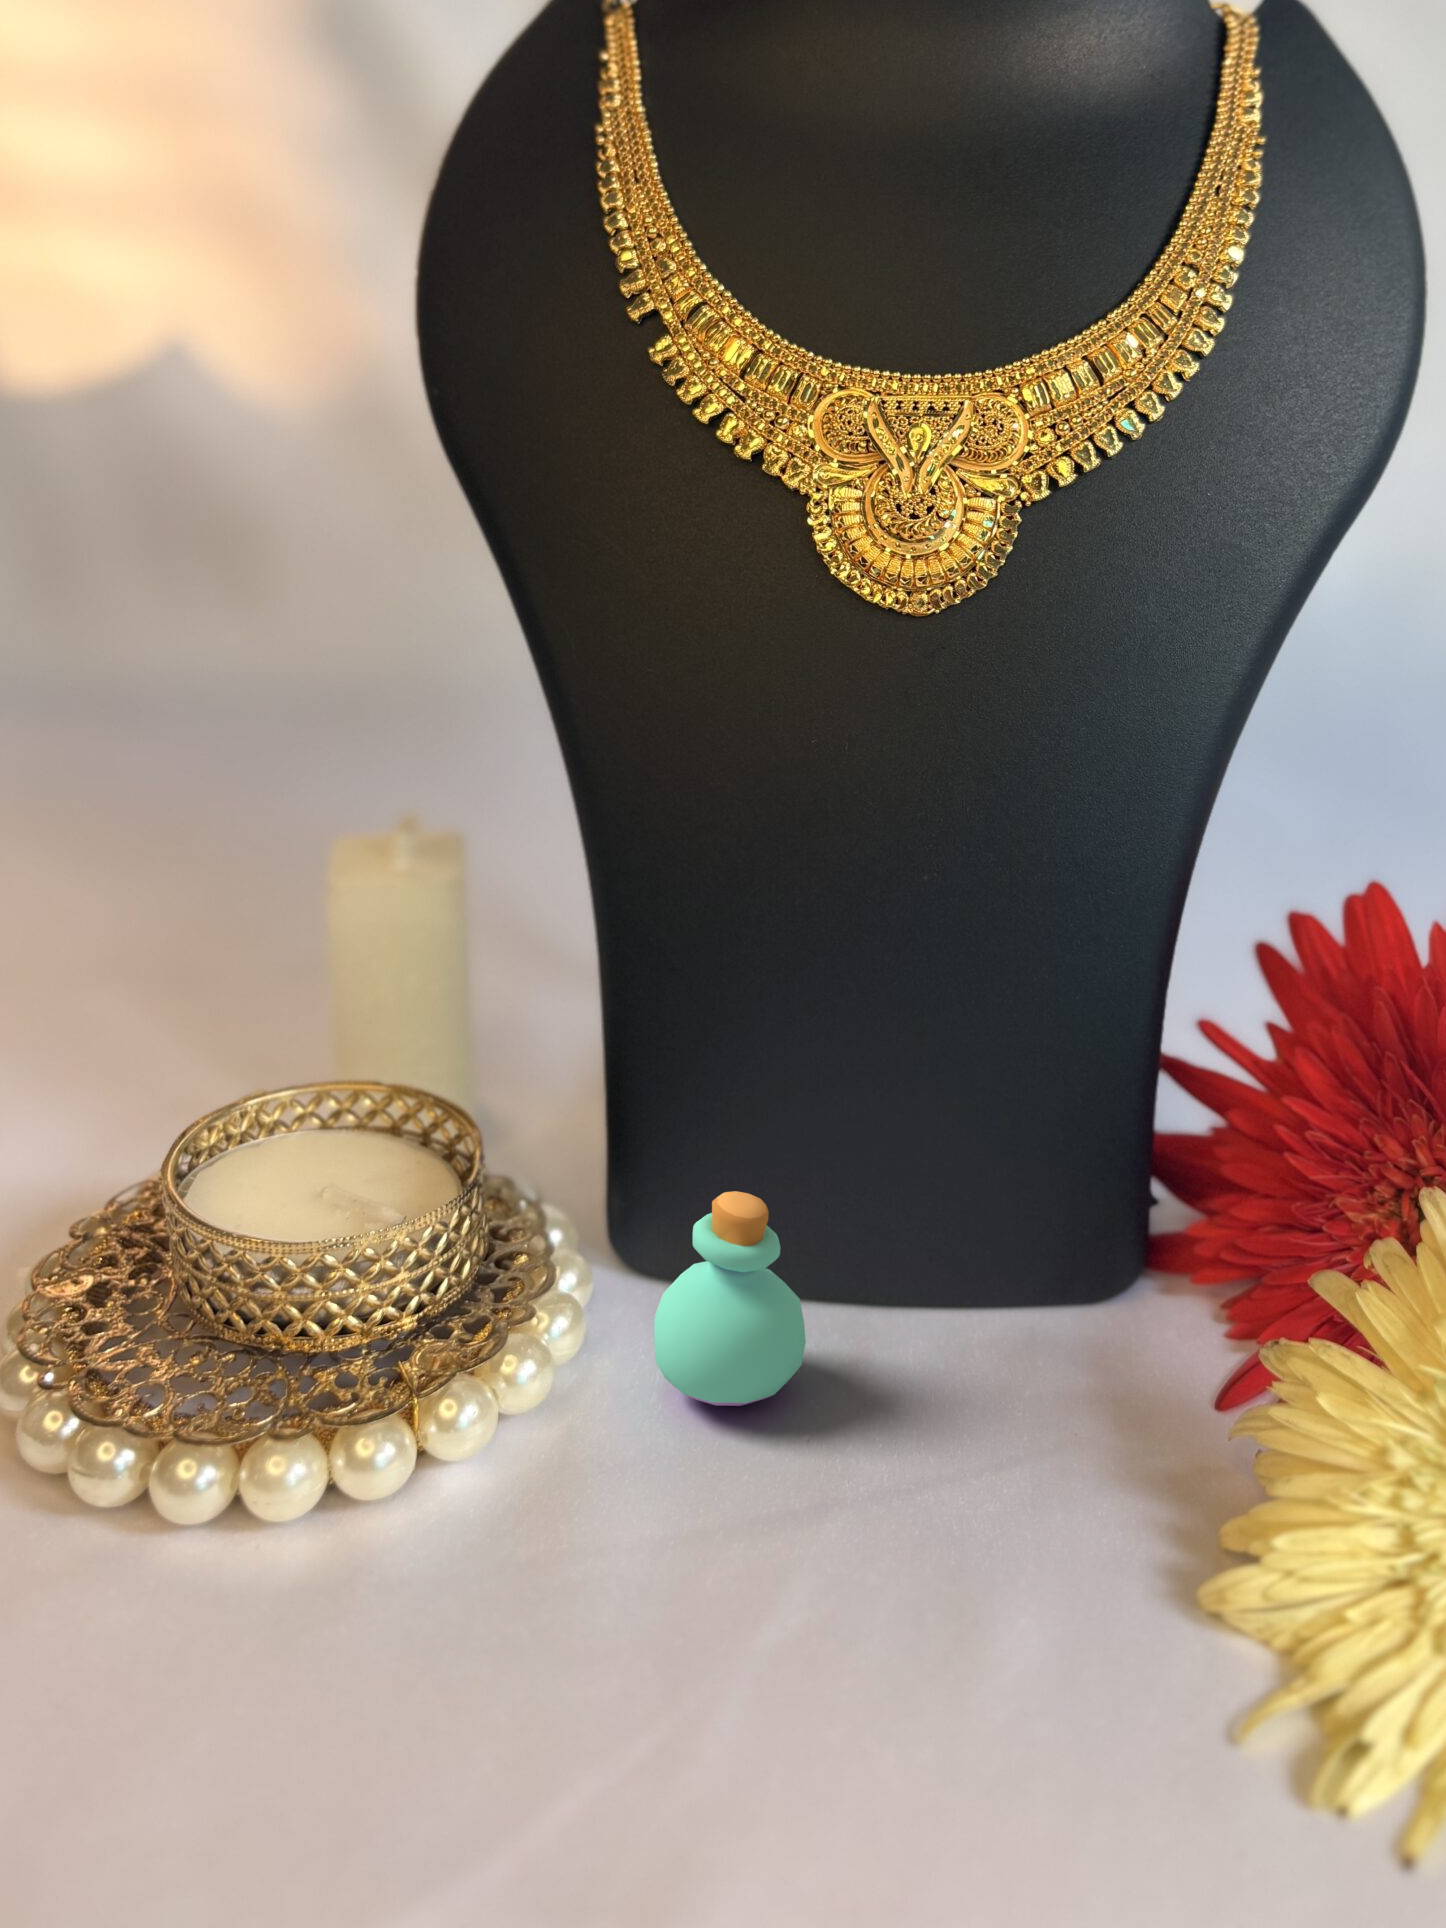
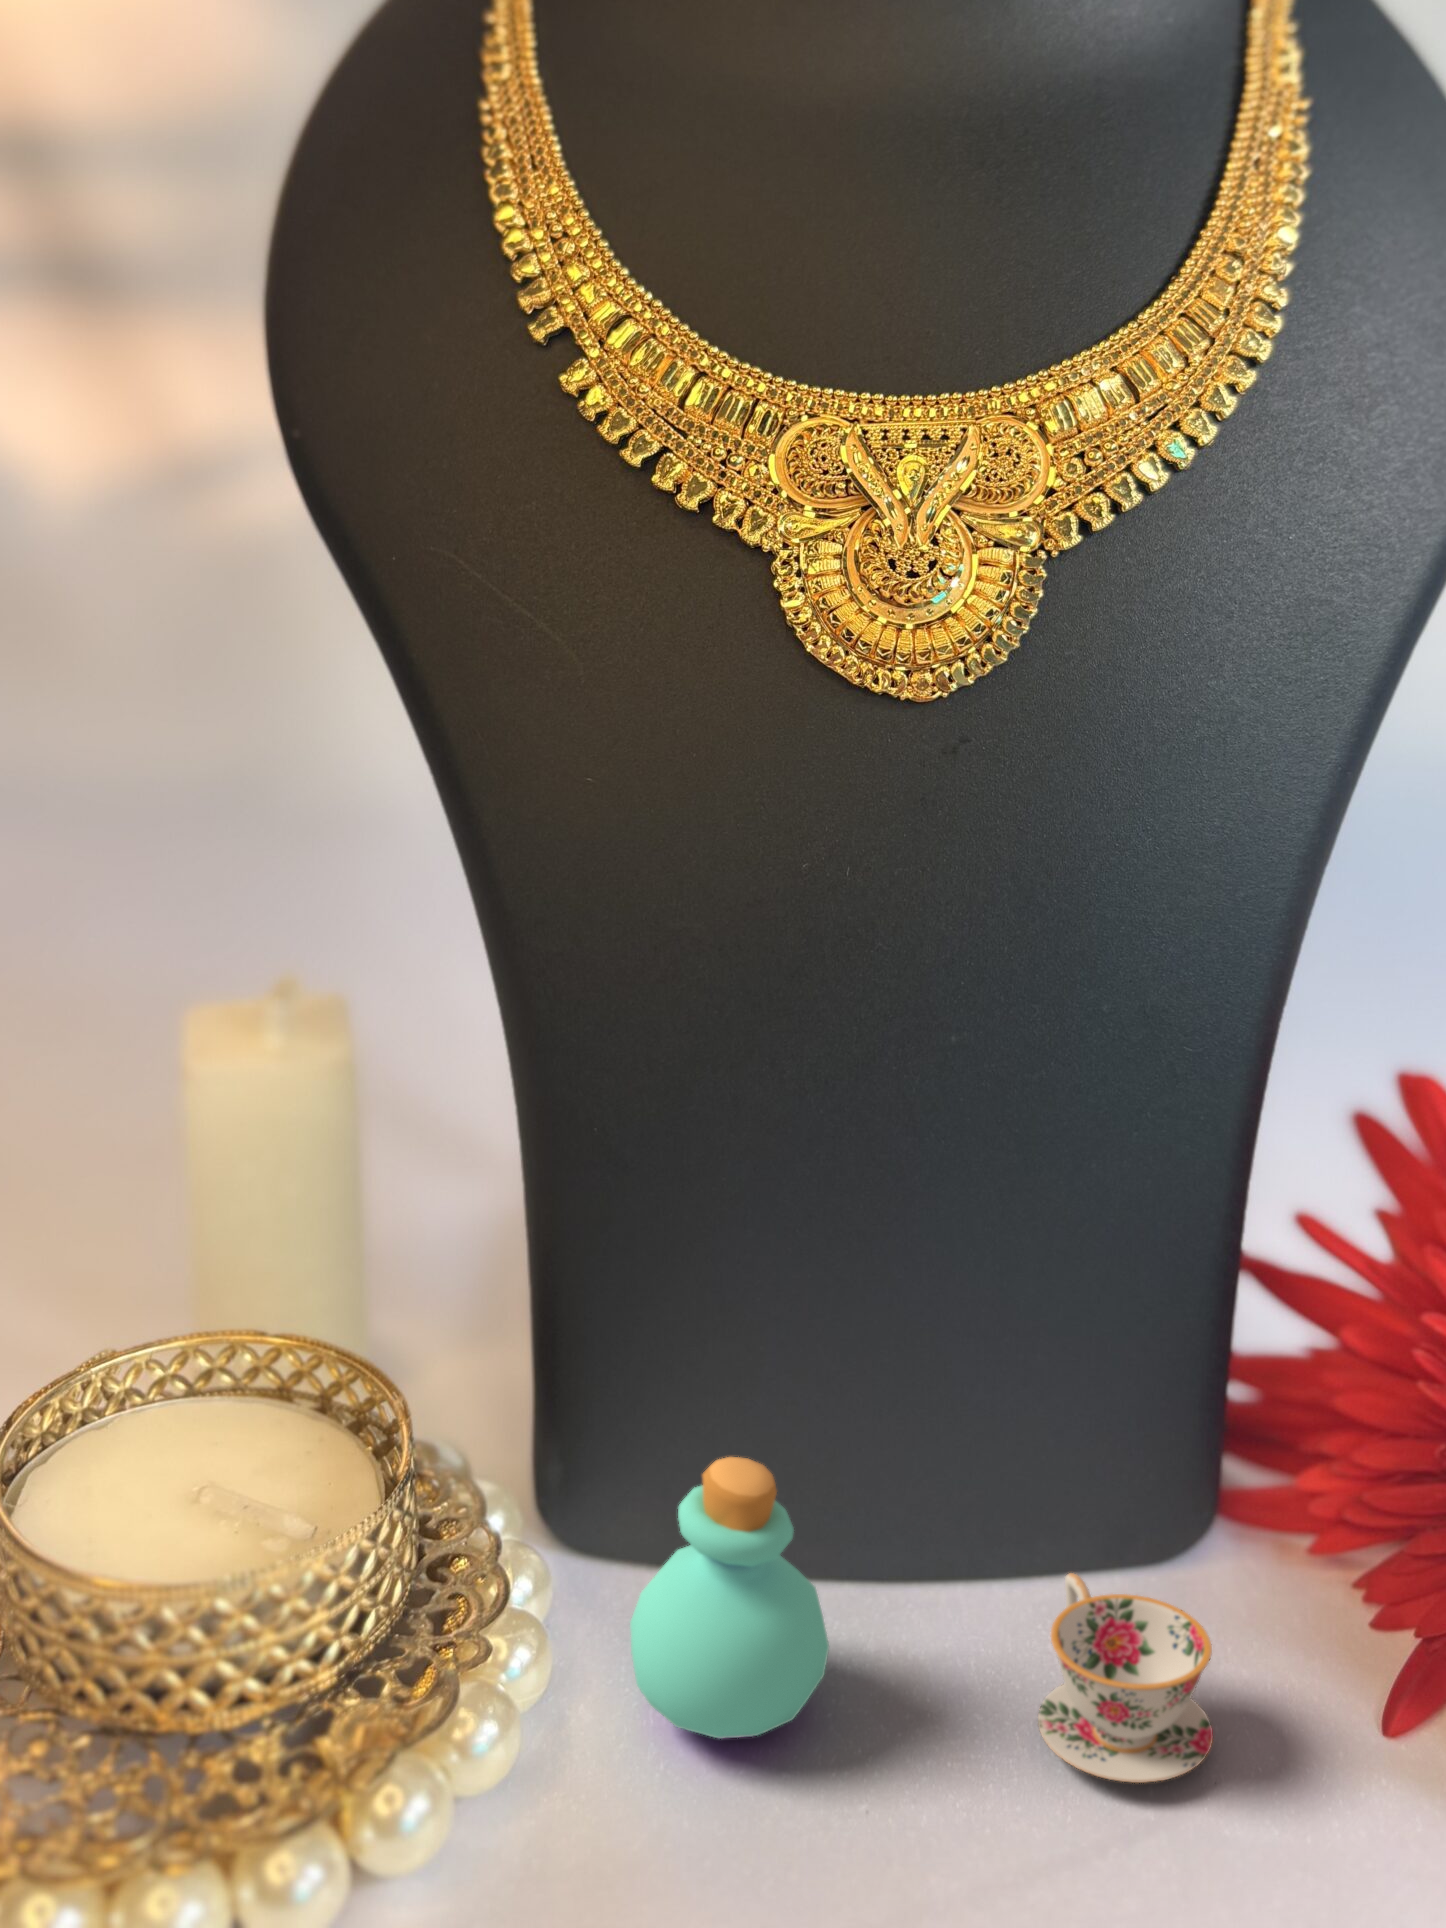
teacup: none [964,1304,1099,1452] -> present [1038,1573,1213,1783]

